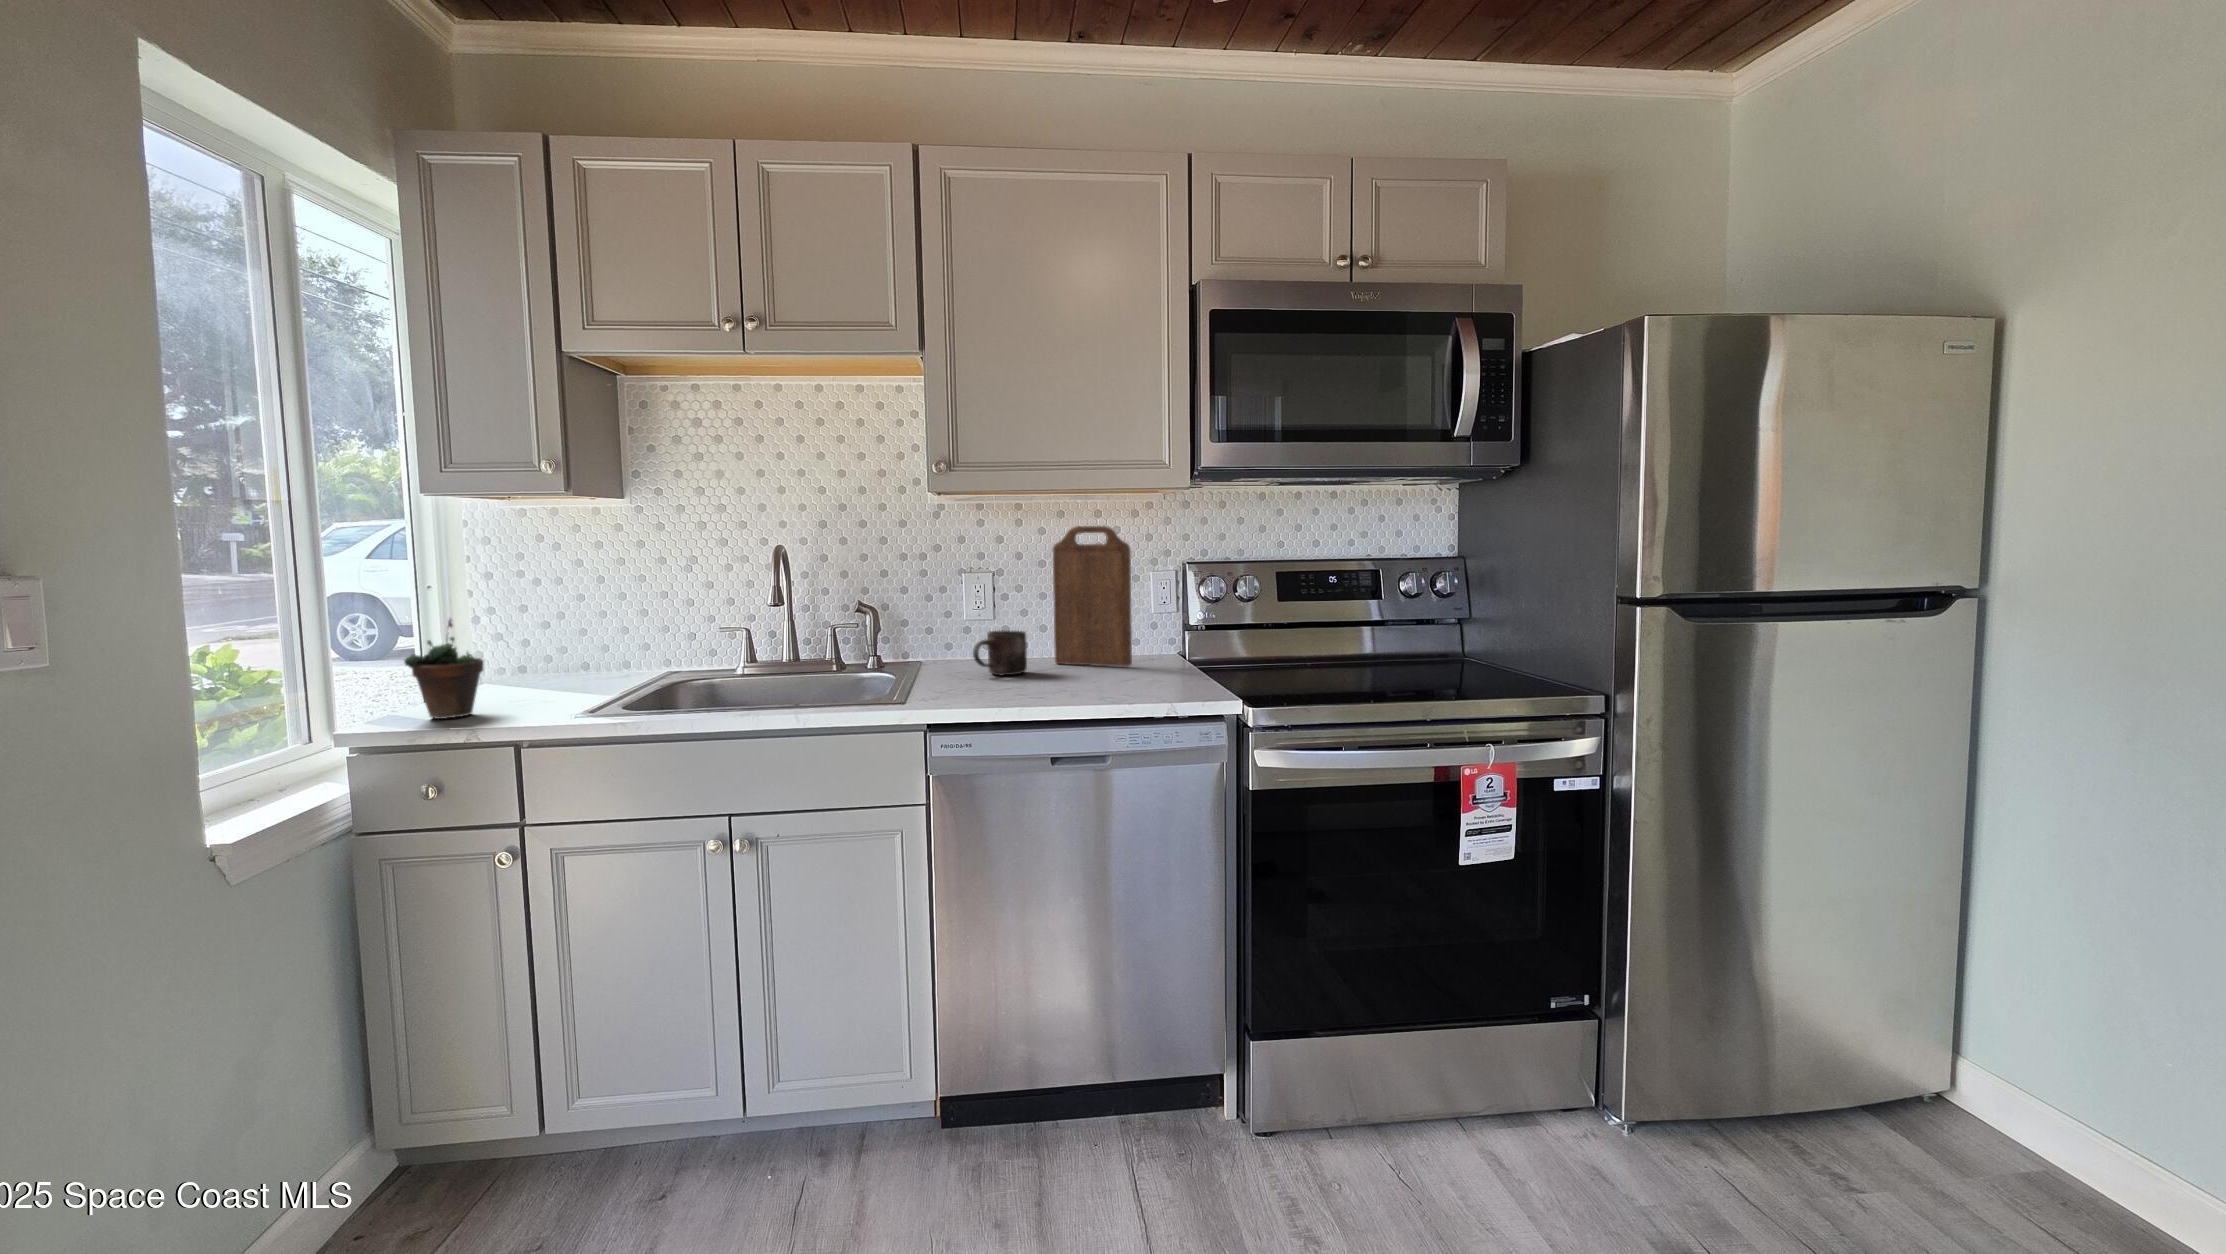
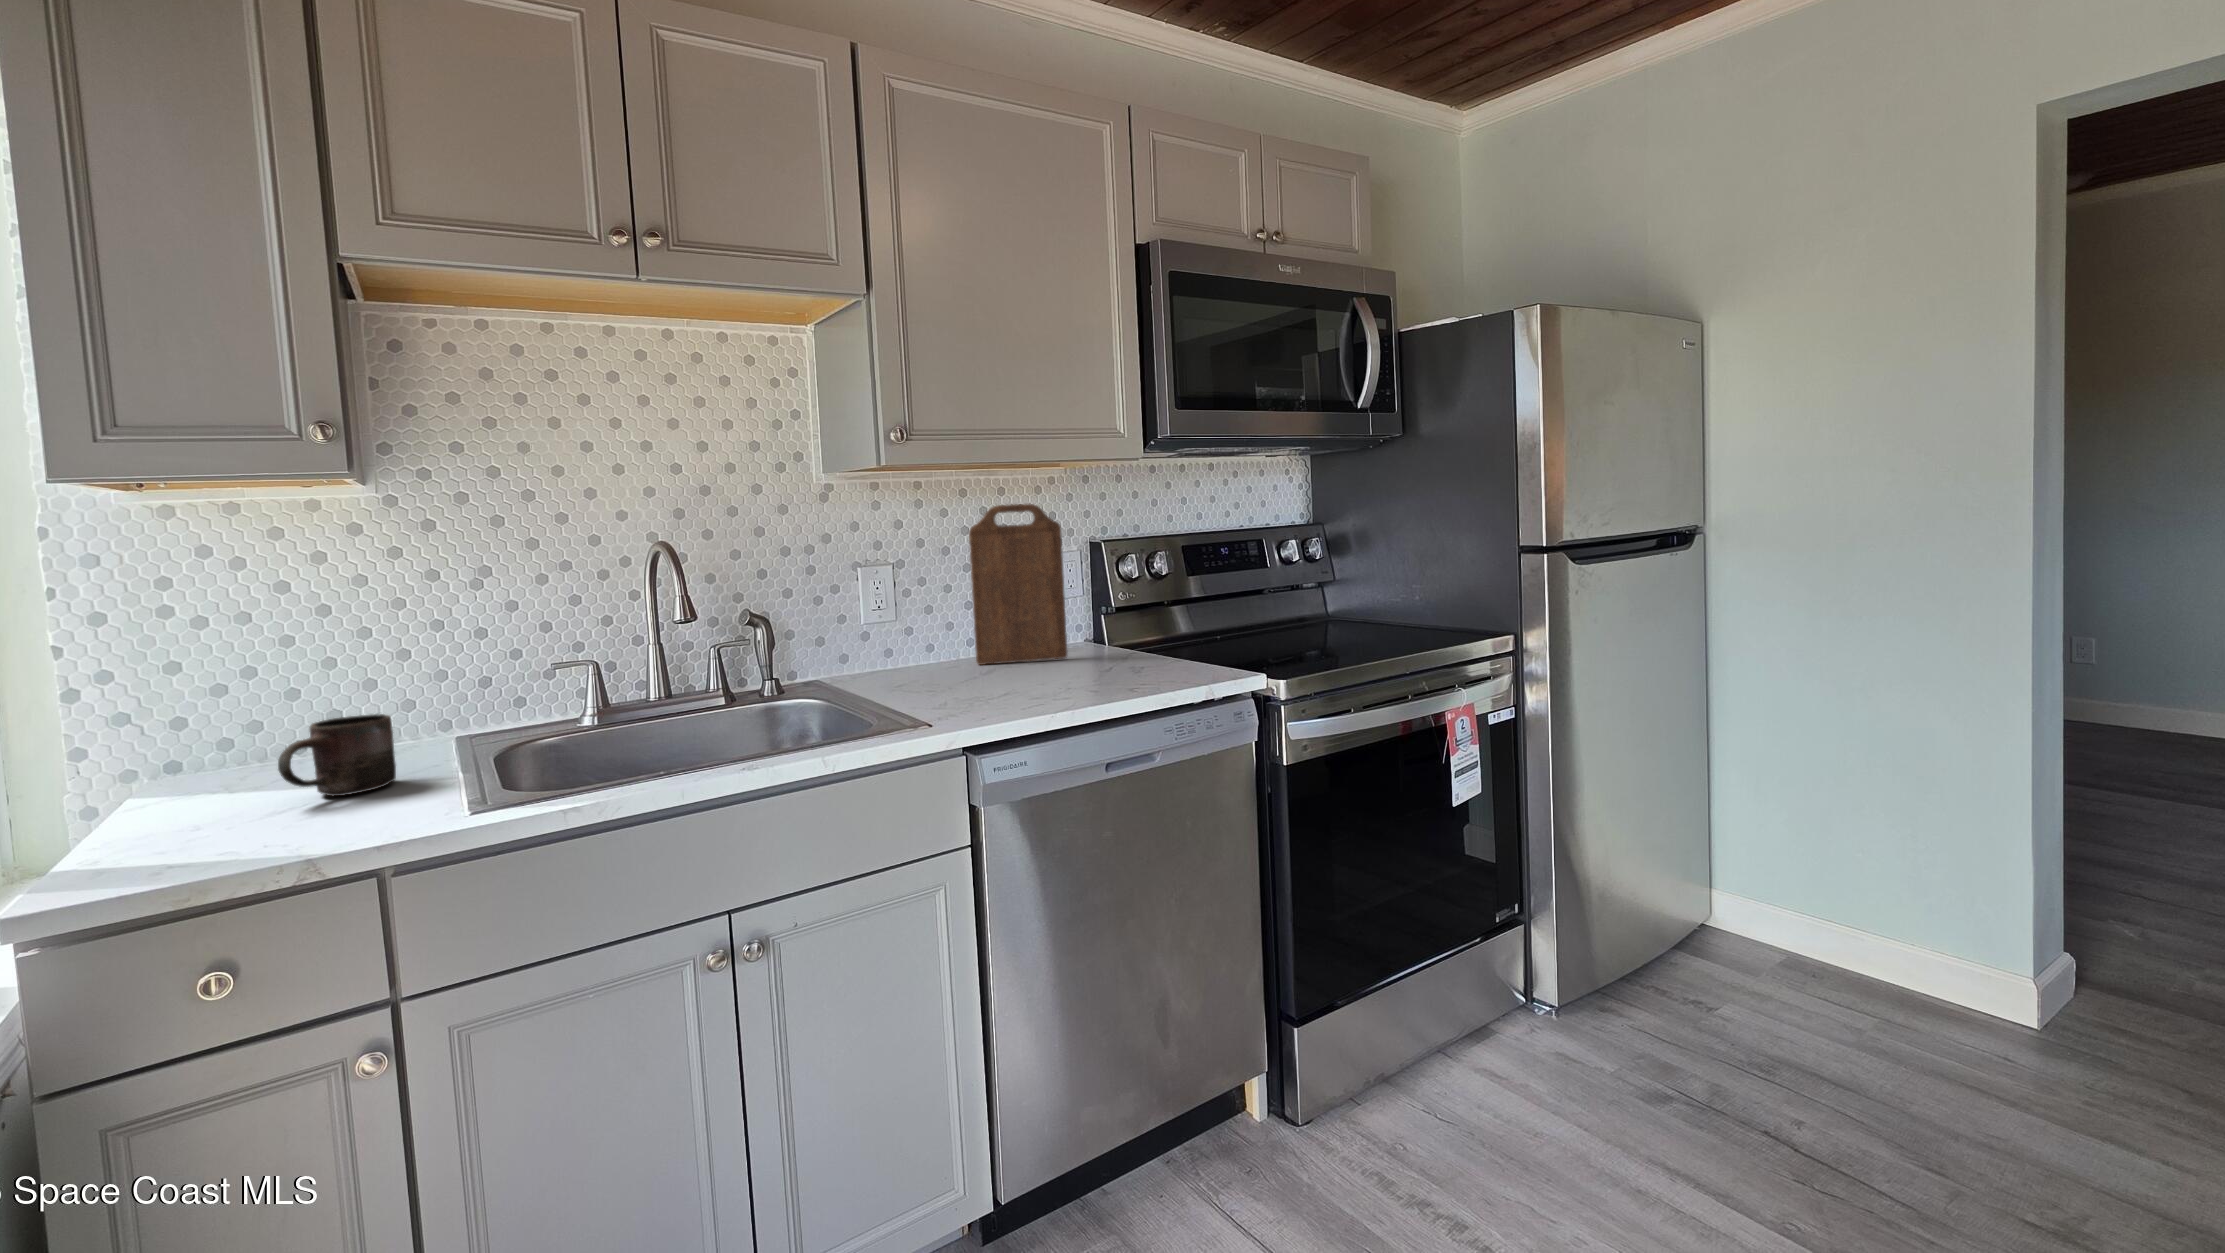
succulent plant: present [404,619,484,719] -> none [123,682,265,859]
mug: present [973,630,1027,675] -> present [278,714,396,796]

